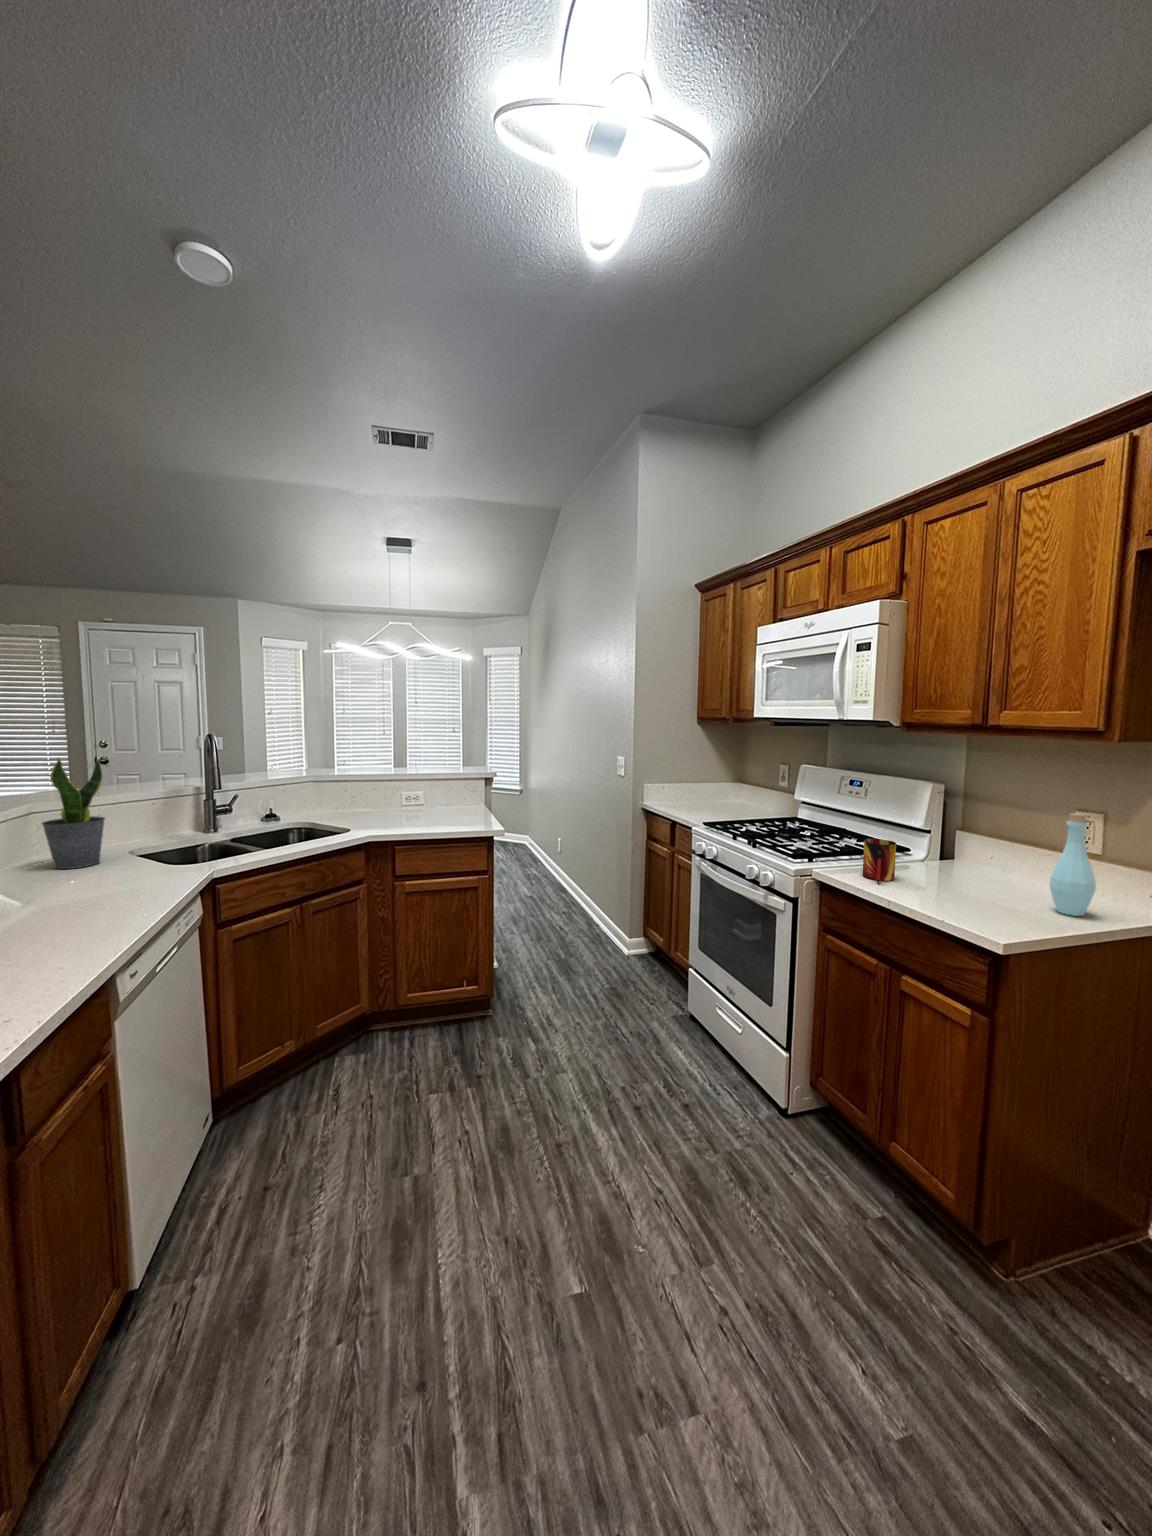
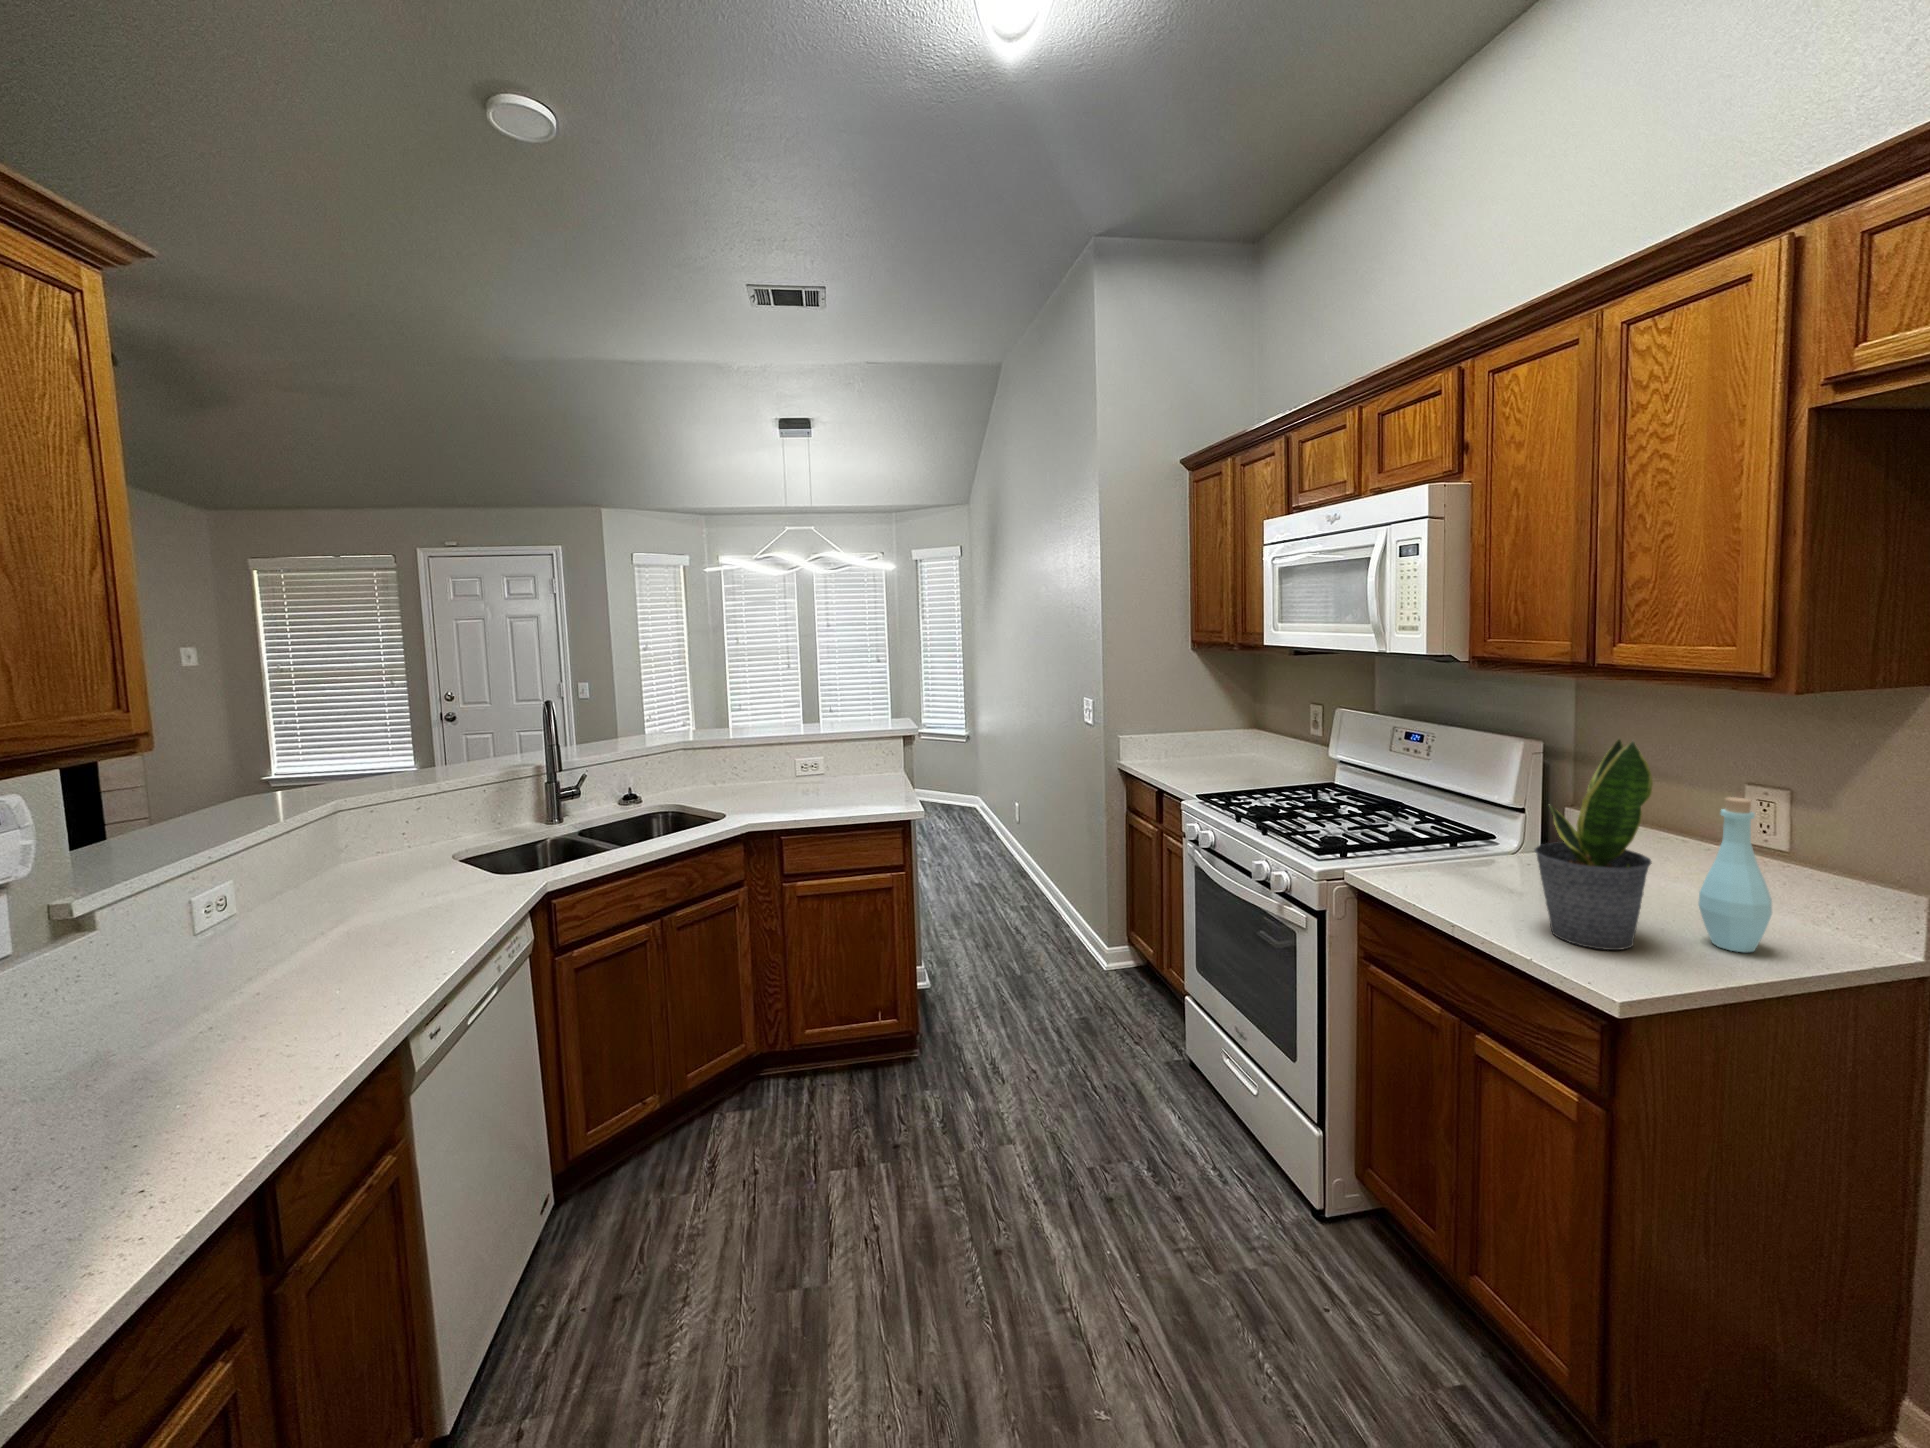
potted plant: present [42,758,105,869] -> present [1534,739,1653,950]
mug: present [863,839,896,881] -> none [1417,828,1465,892]

